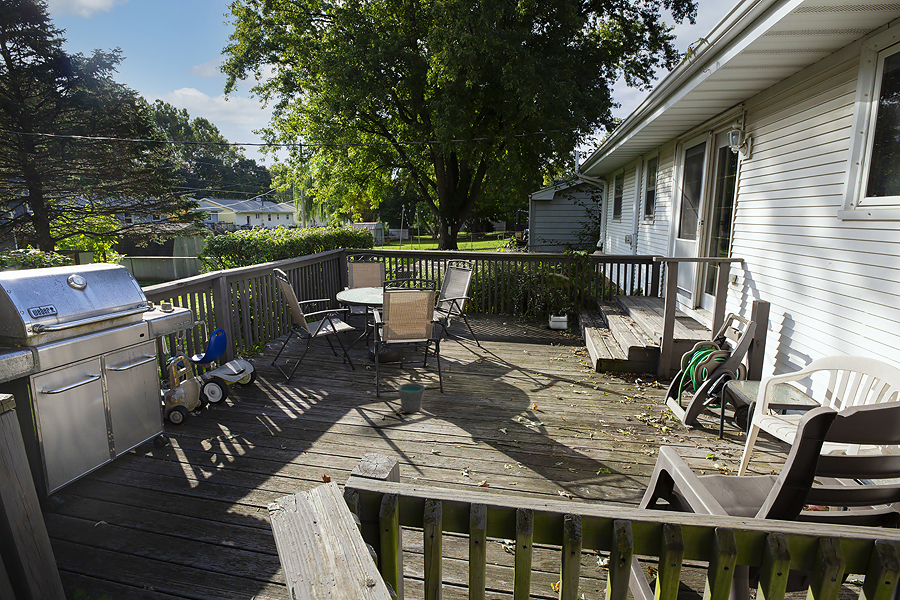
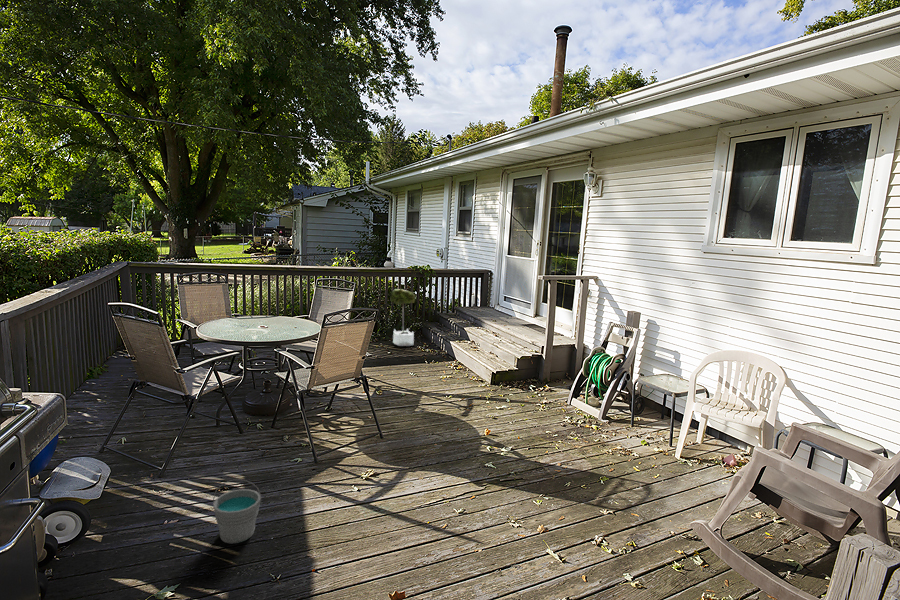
bucket: present [398,383,425,412] -> present [213,479,261,543]

